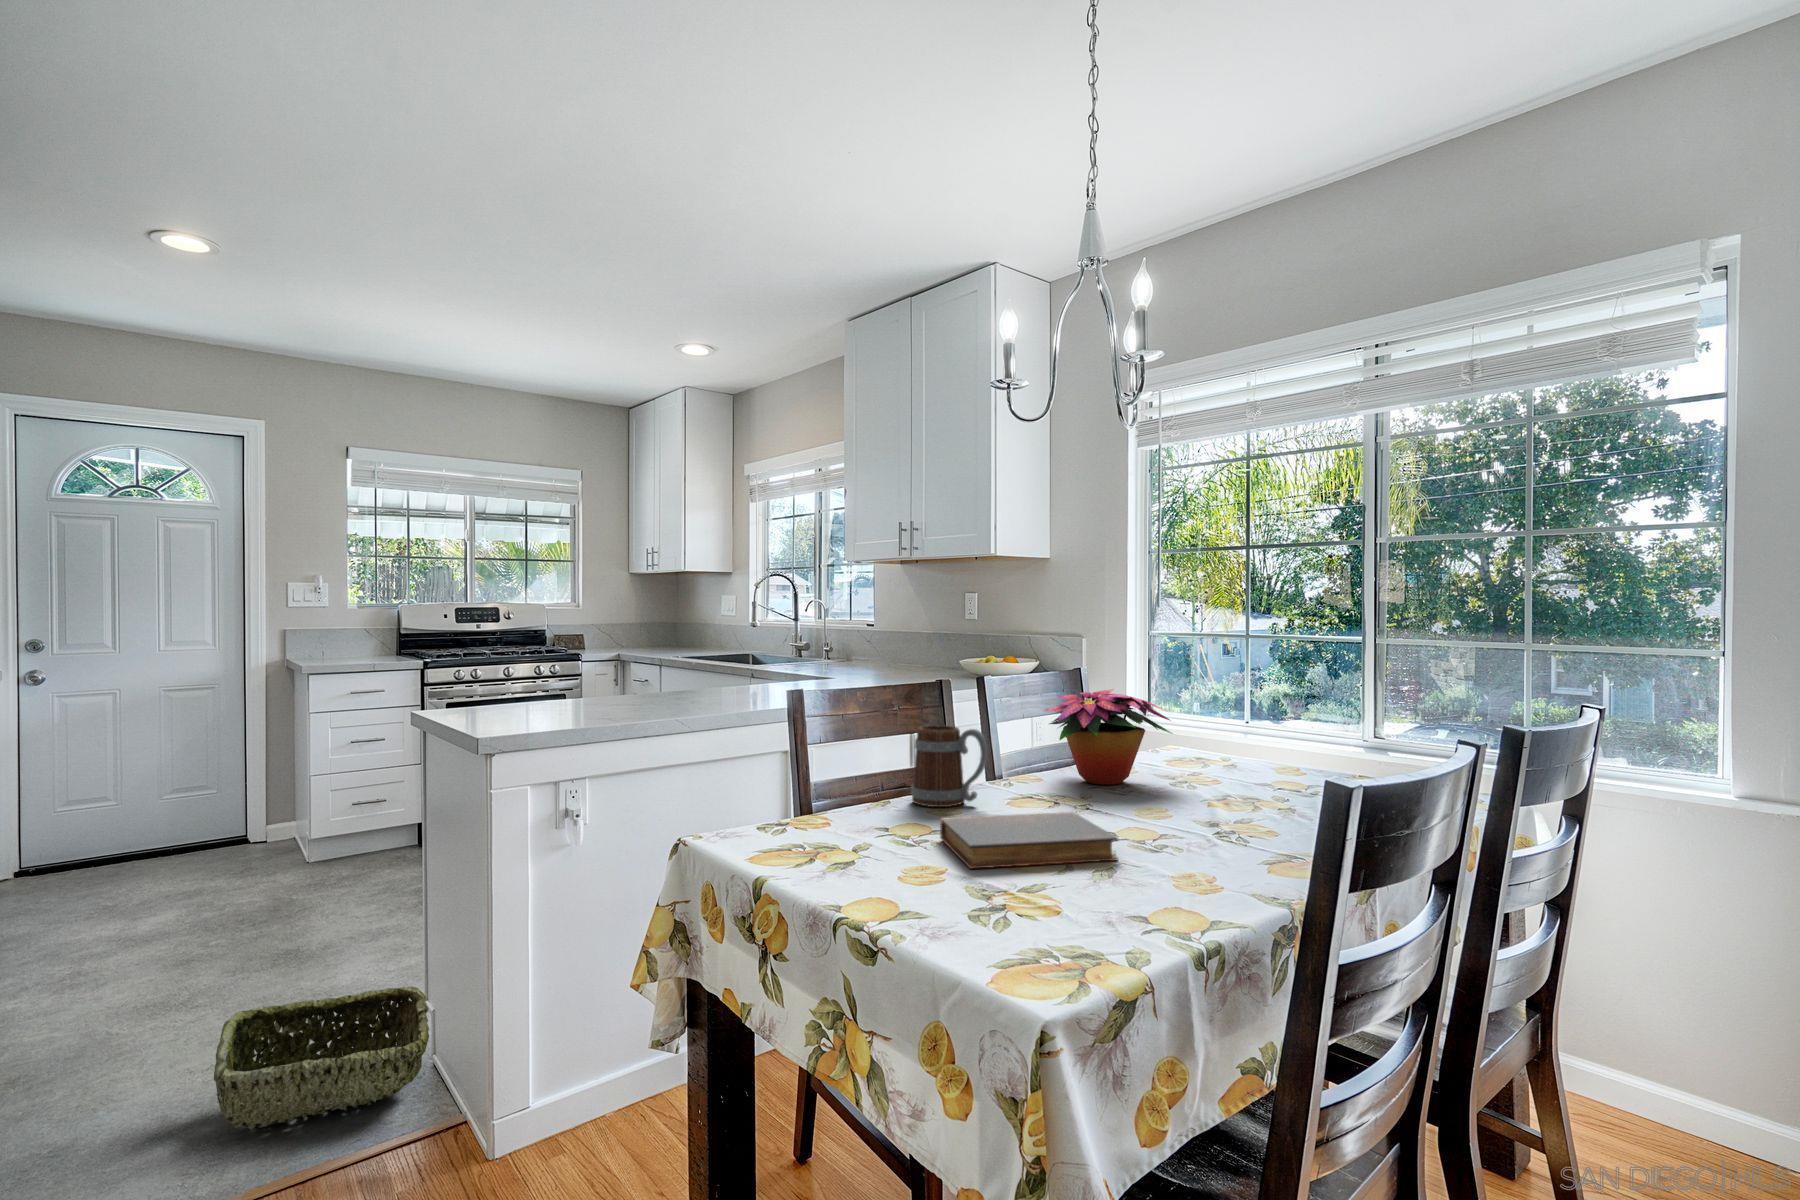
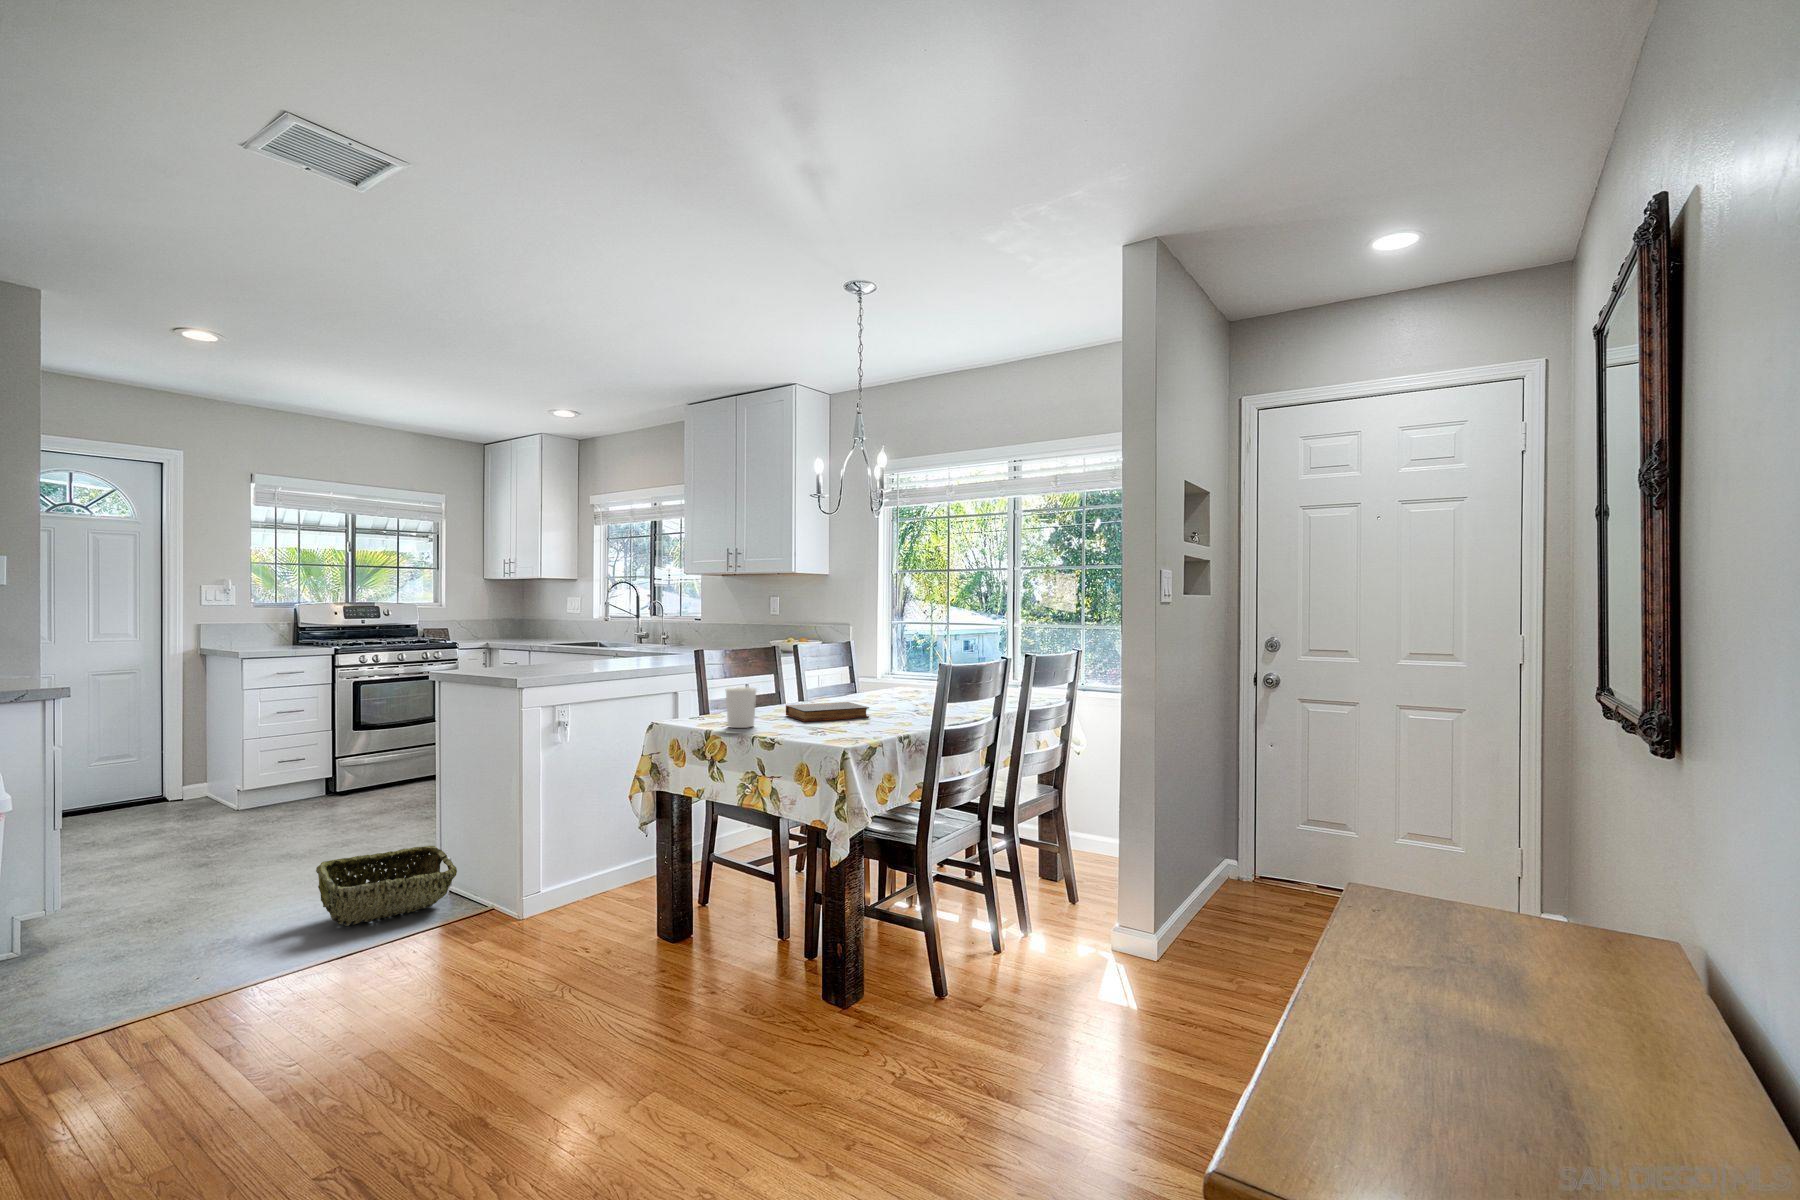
flower arrangement: present [1045,689,1173,785] -> none [827,648,898,698]
mug: present [911,725,988,807] -> none [763,666,804,707]
candle holder: none [793,789,861,886] -> present [726,687,756,728]

